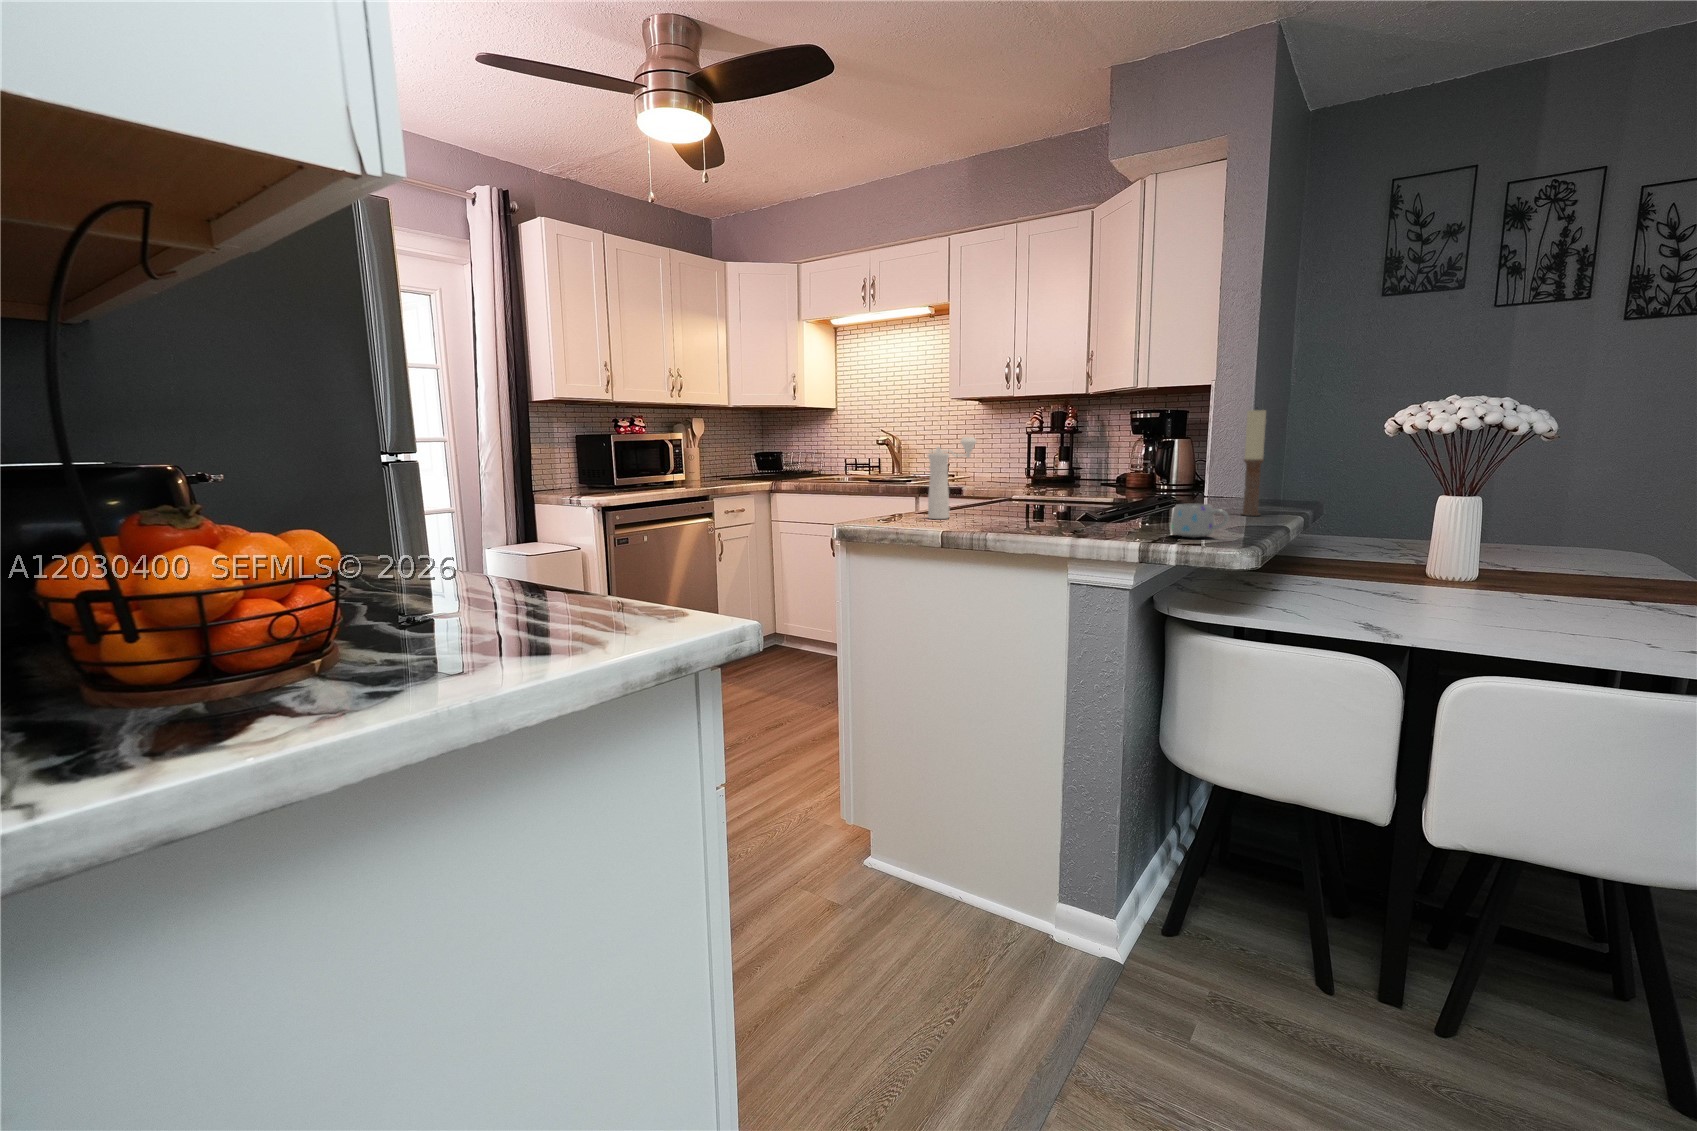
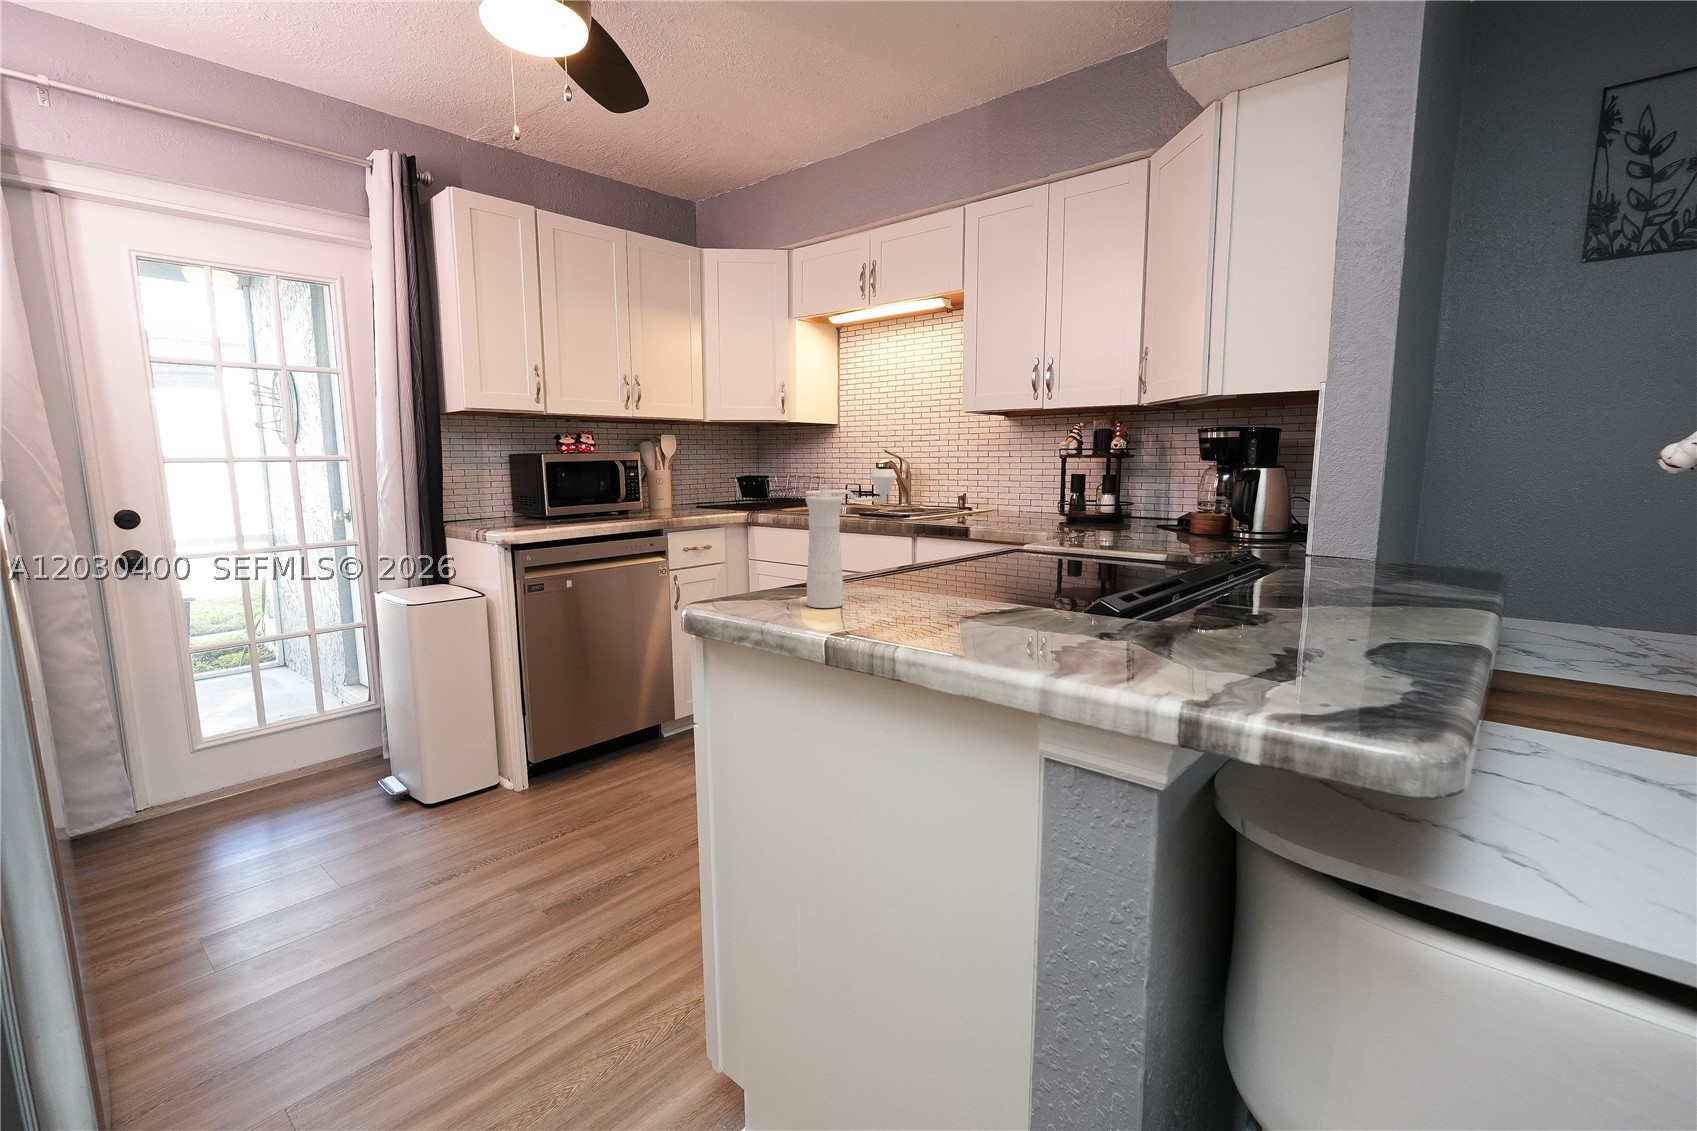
candle: present [1242,409,1266,516] -> none [1364,422,1417,615]
mug: present [1170,504,1229,538] -> none [1213,624,1348,705]

